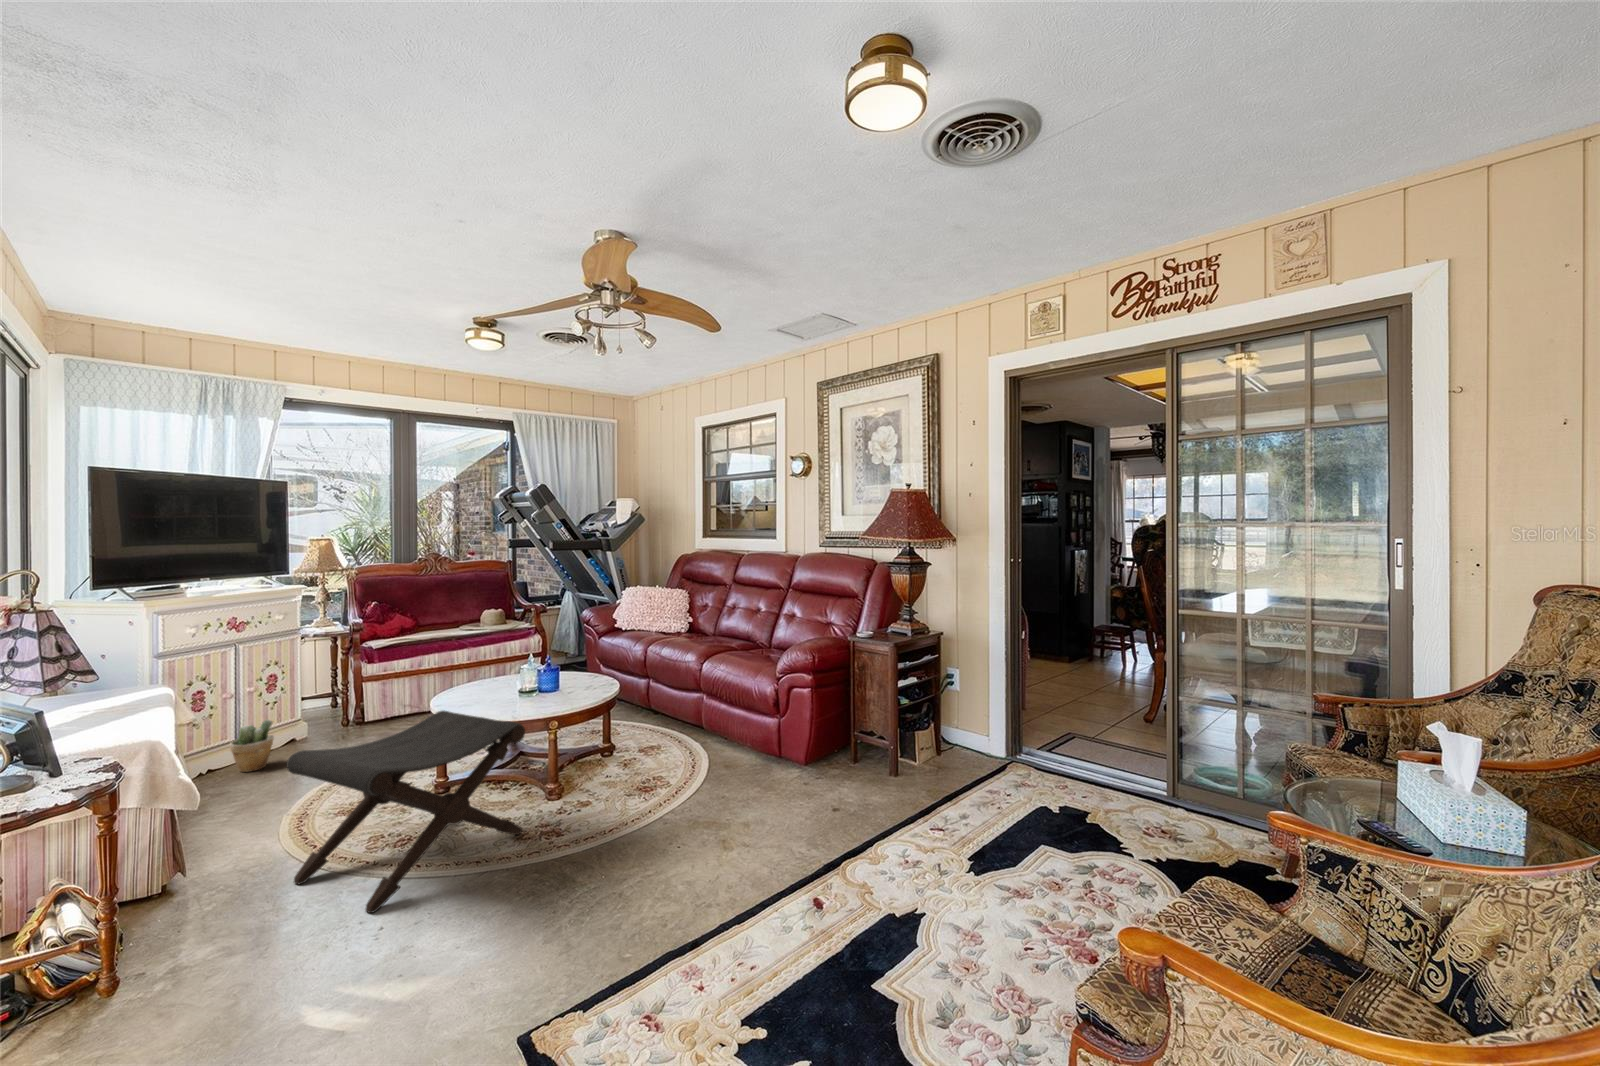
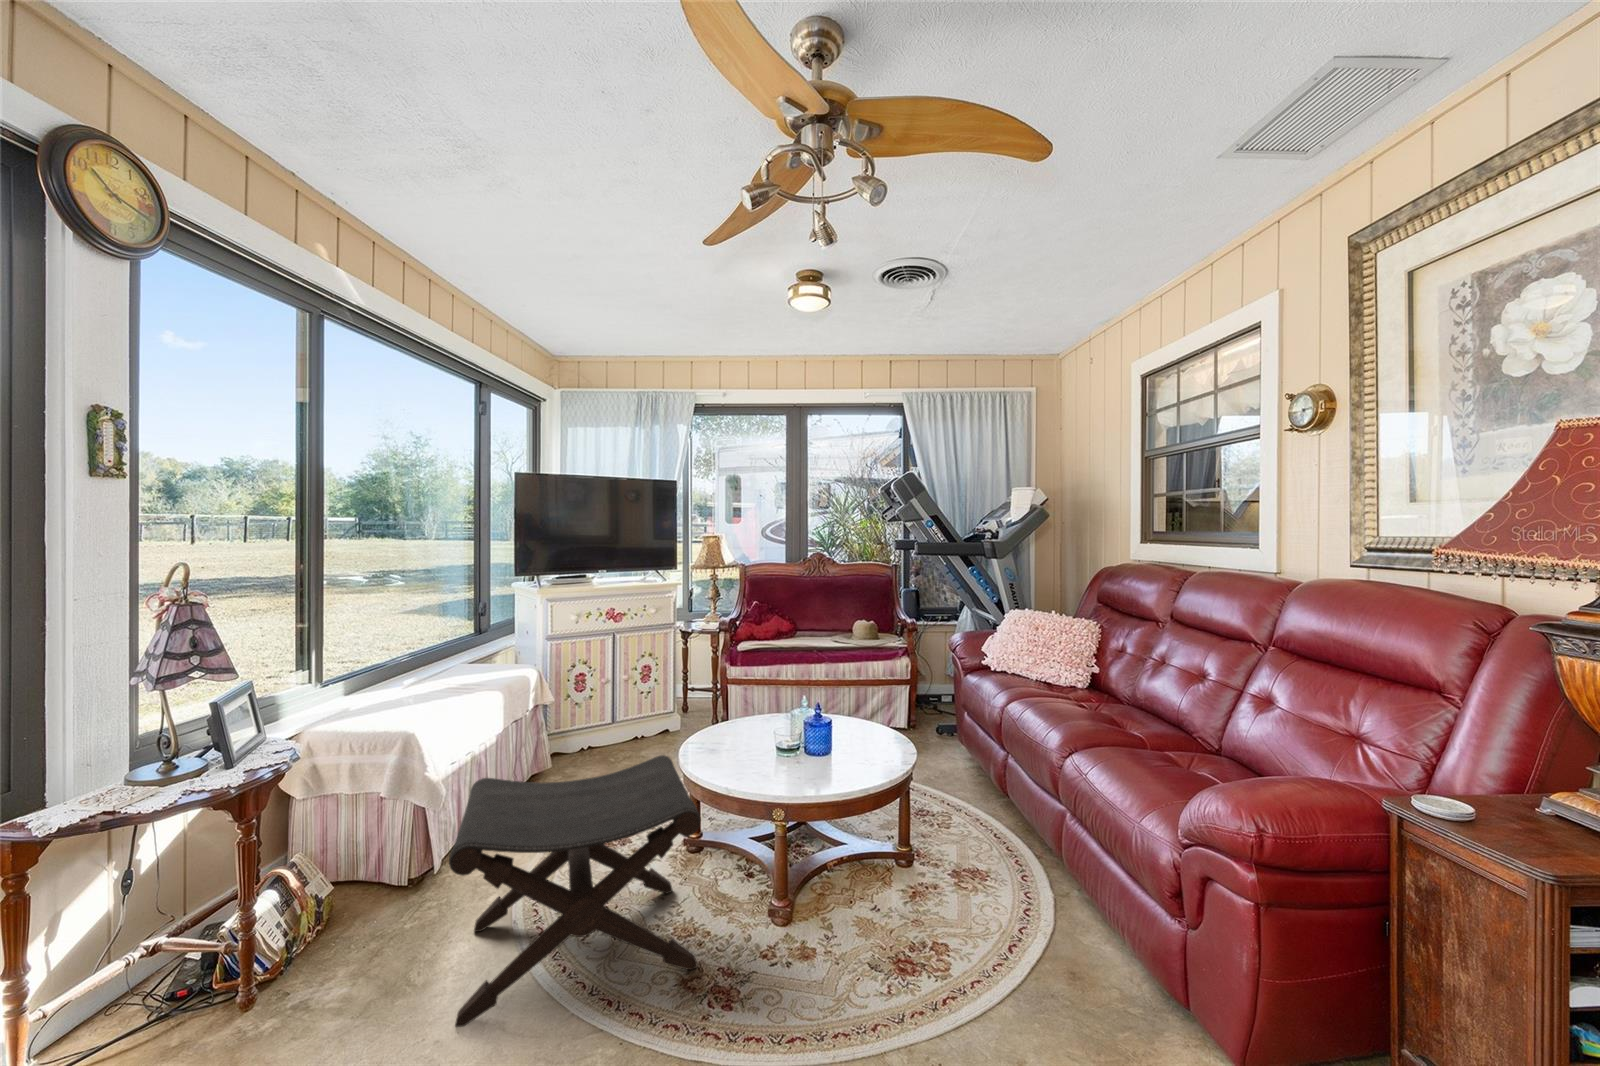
potted plant: present [230,720,274,772] -> none [598,710,631,758]

